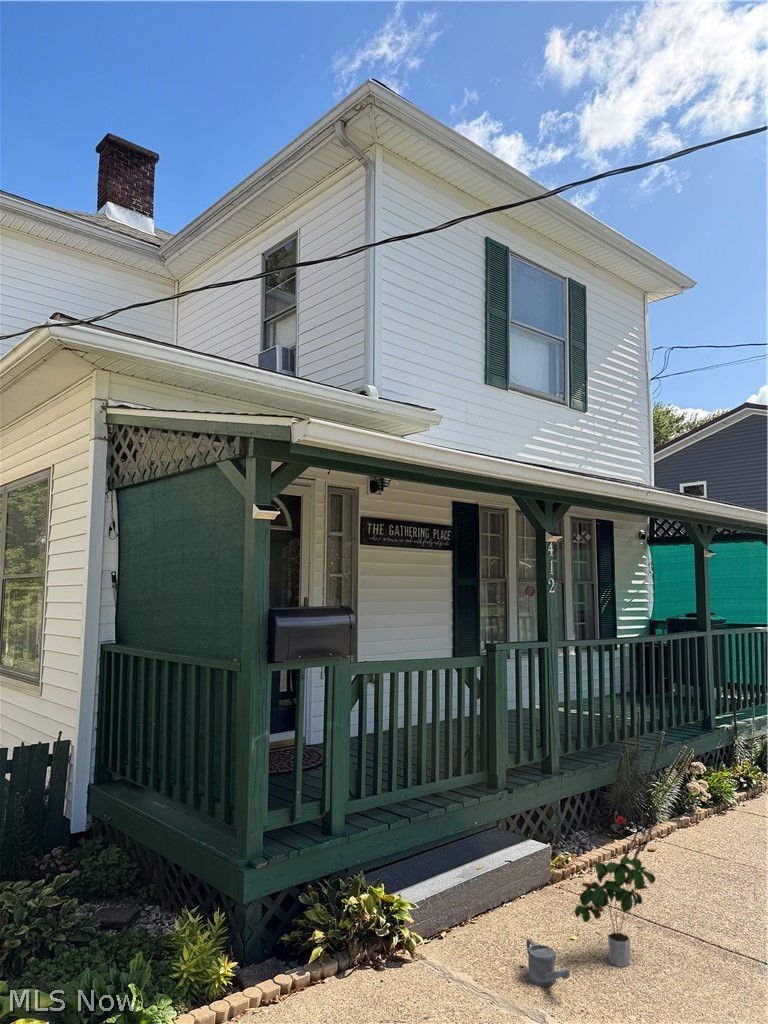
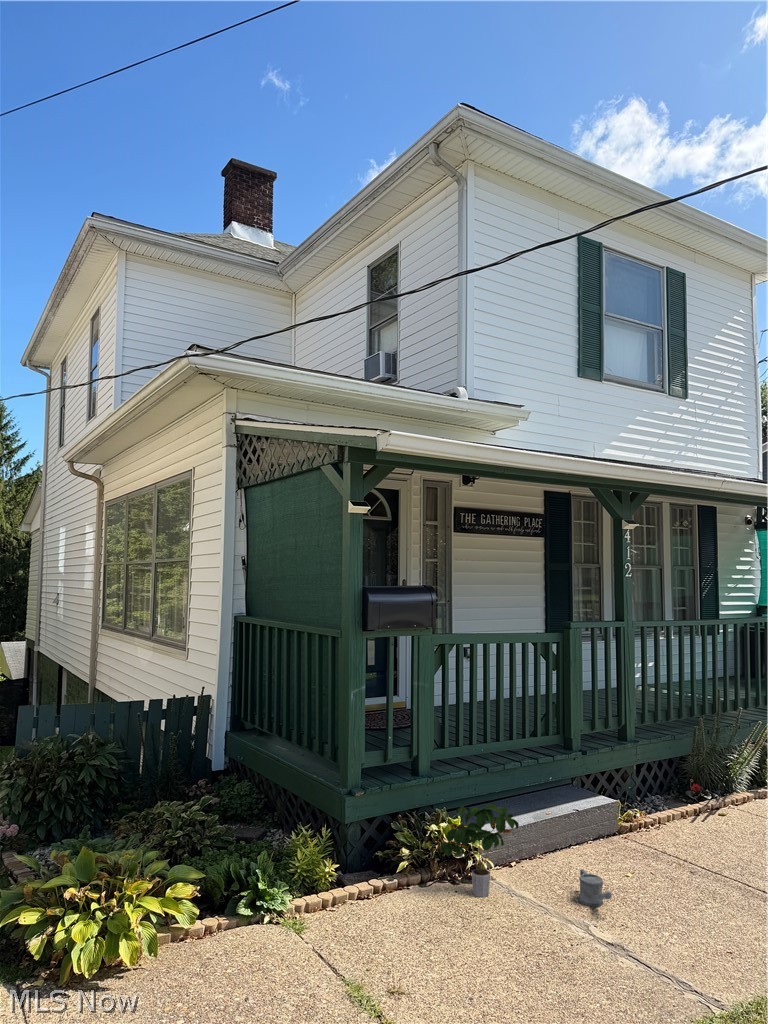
potted plant: present [575,857,655,967] -> present [440,804,519,897]

